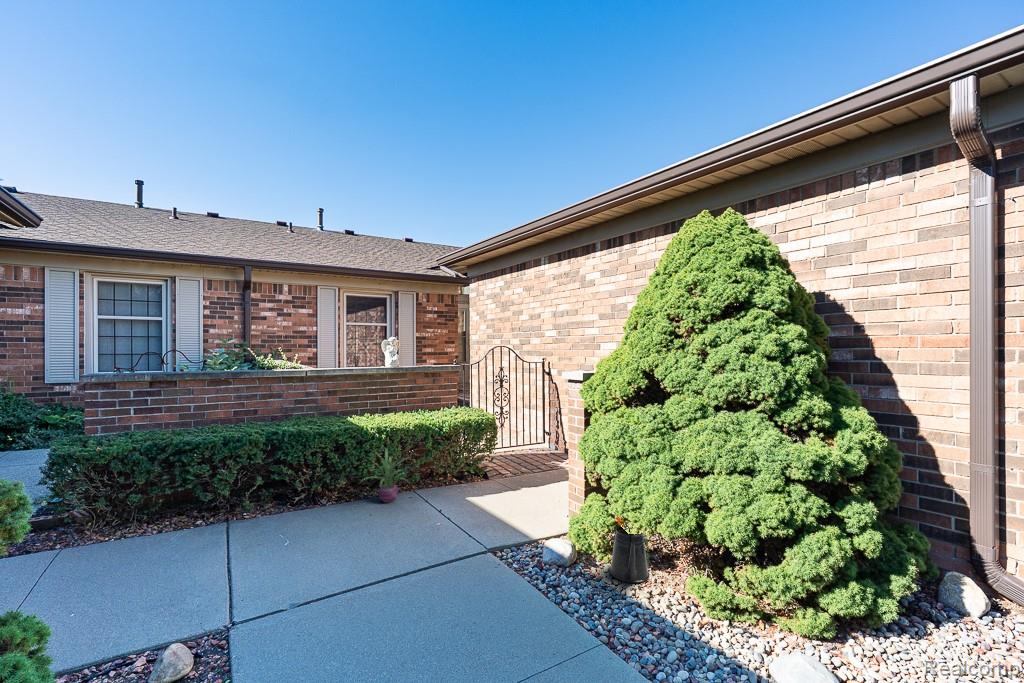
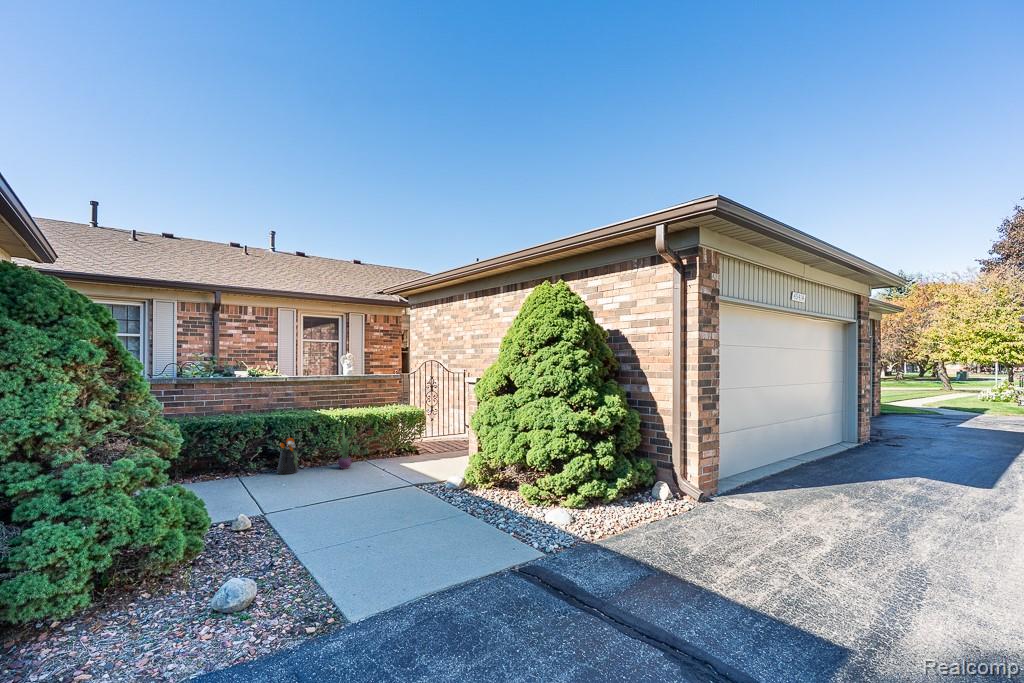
watering can: present [609,515,650,583] -> present [277,438,298,474]

